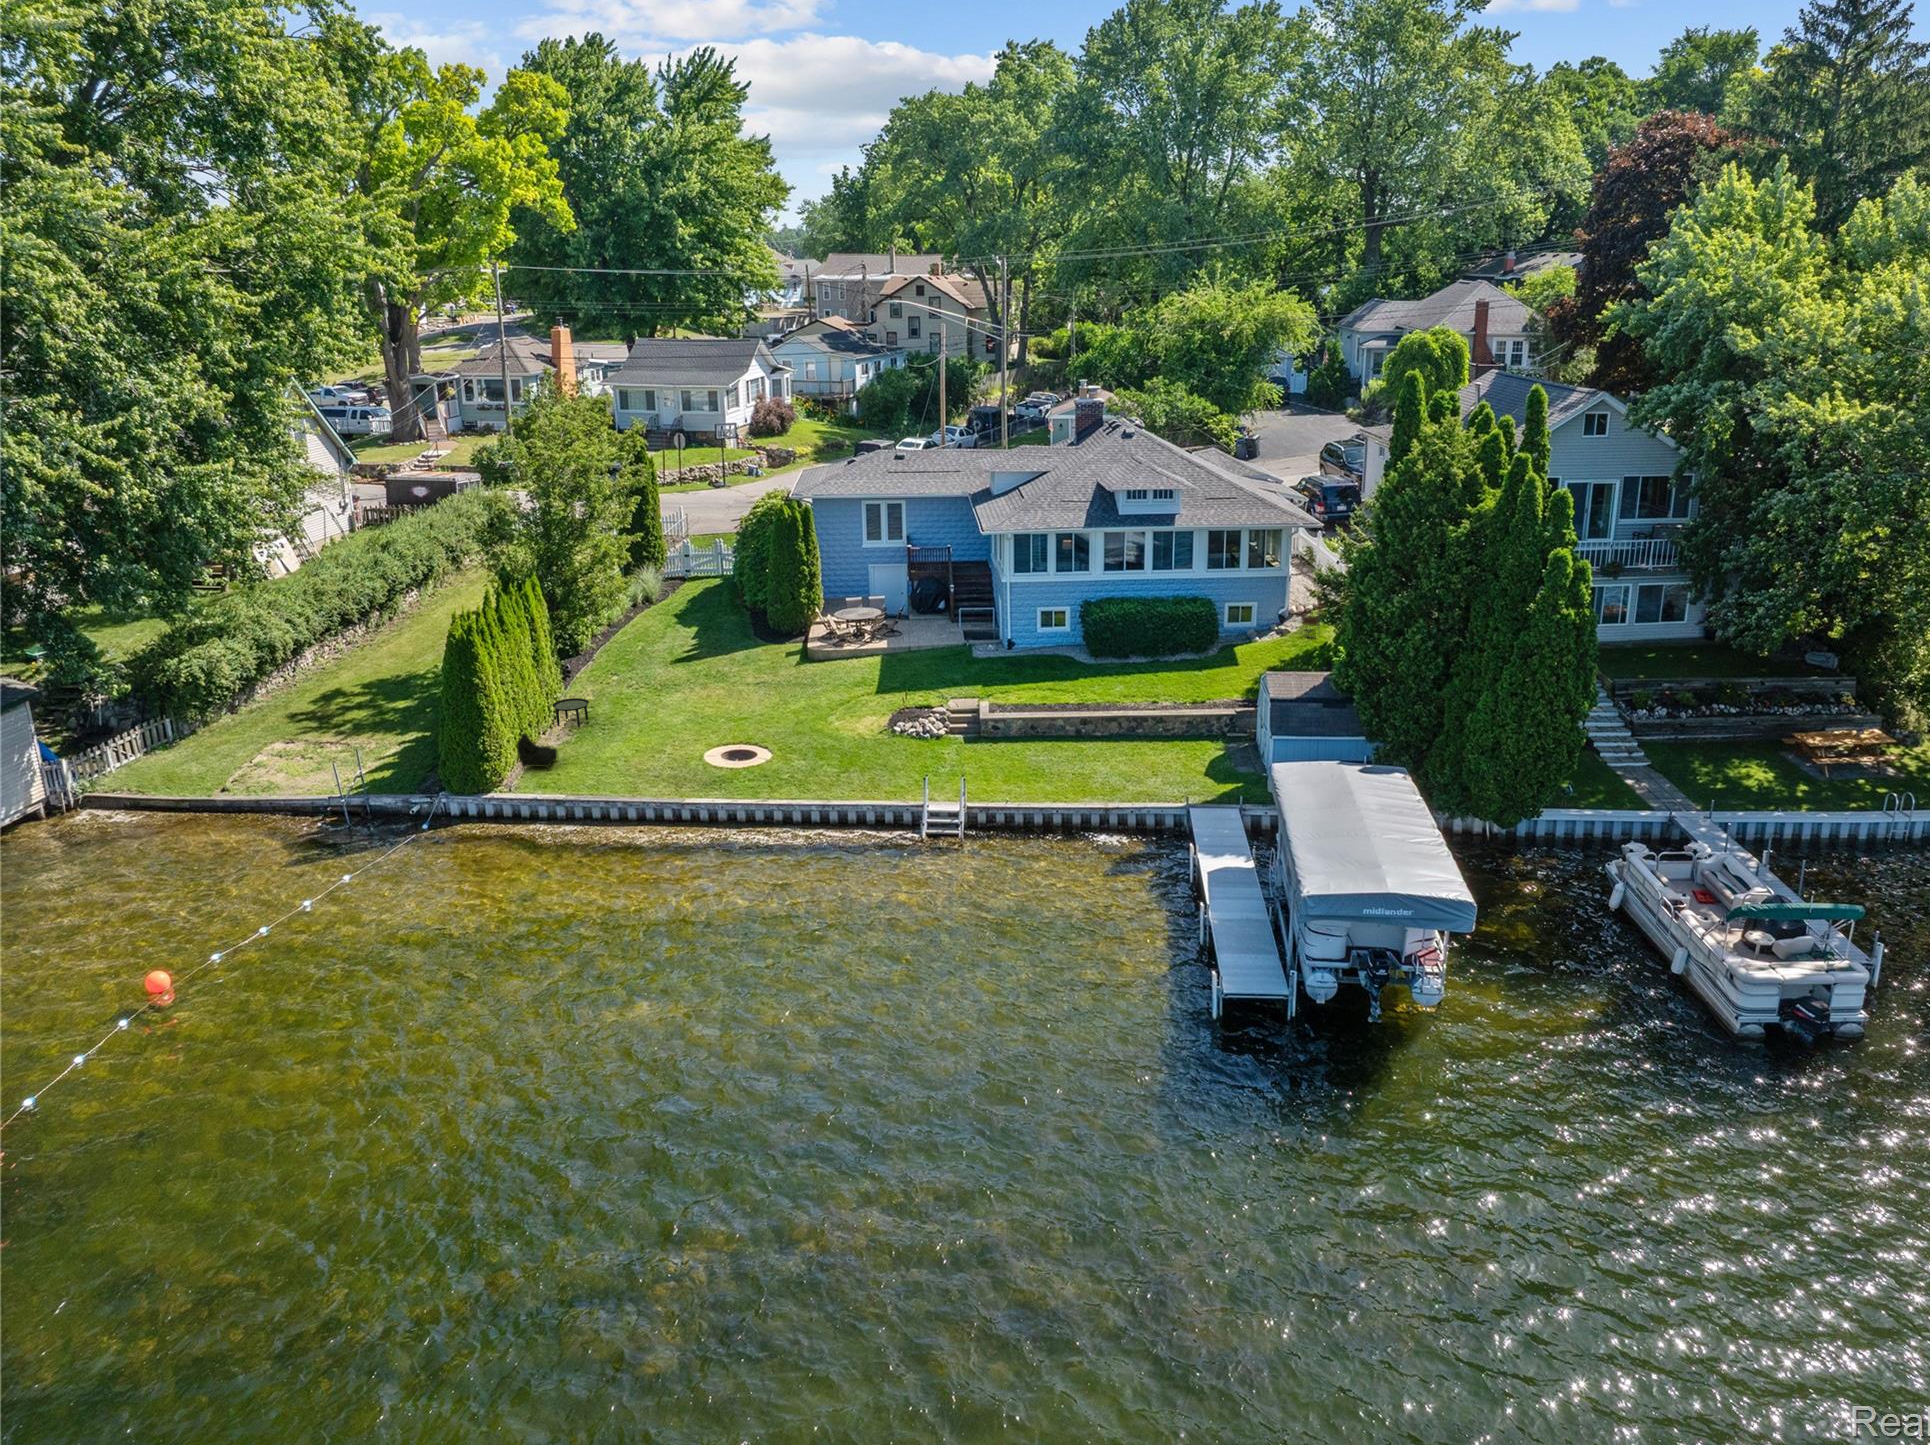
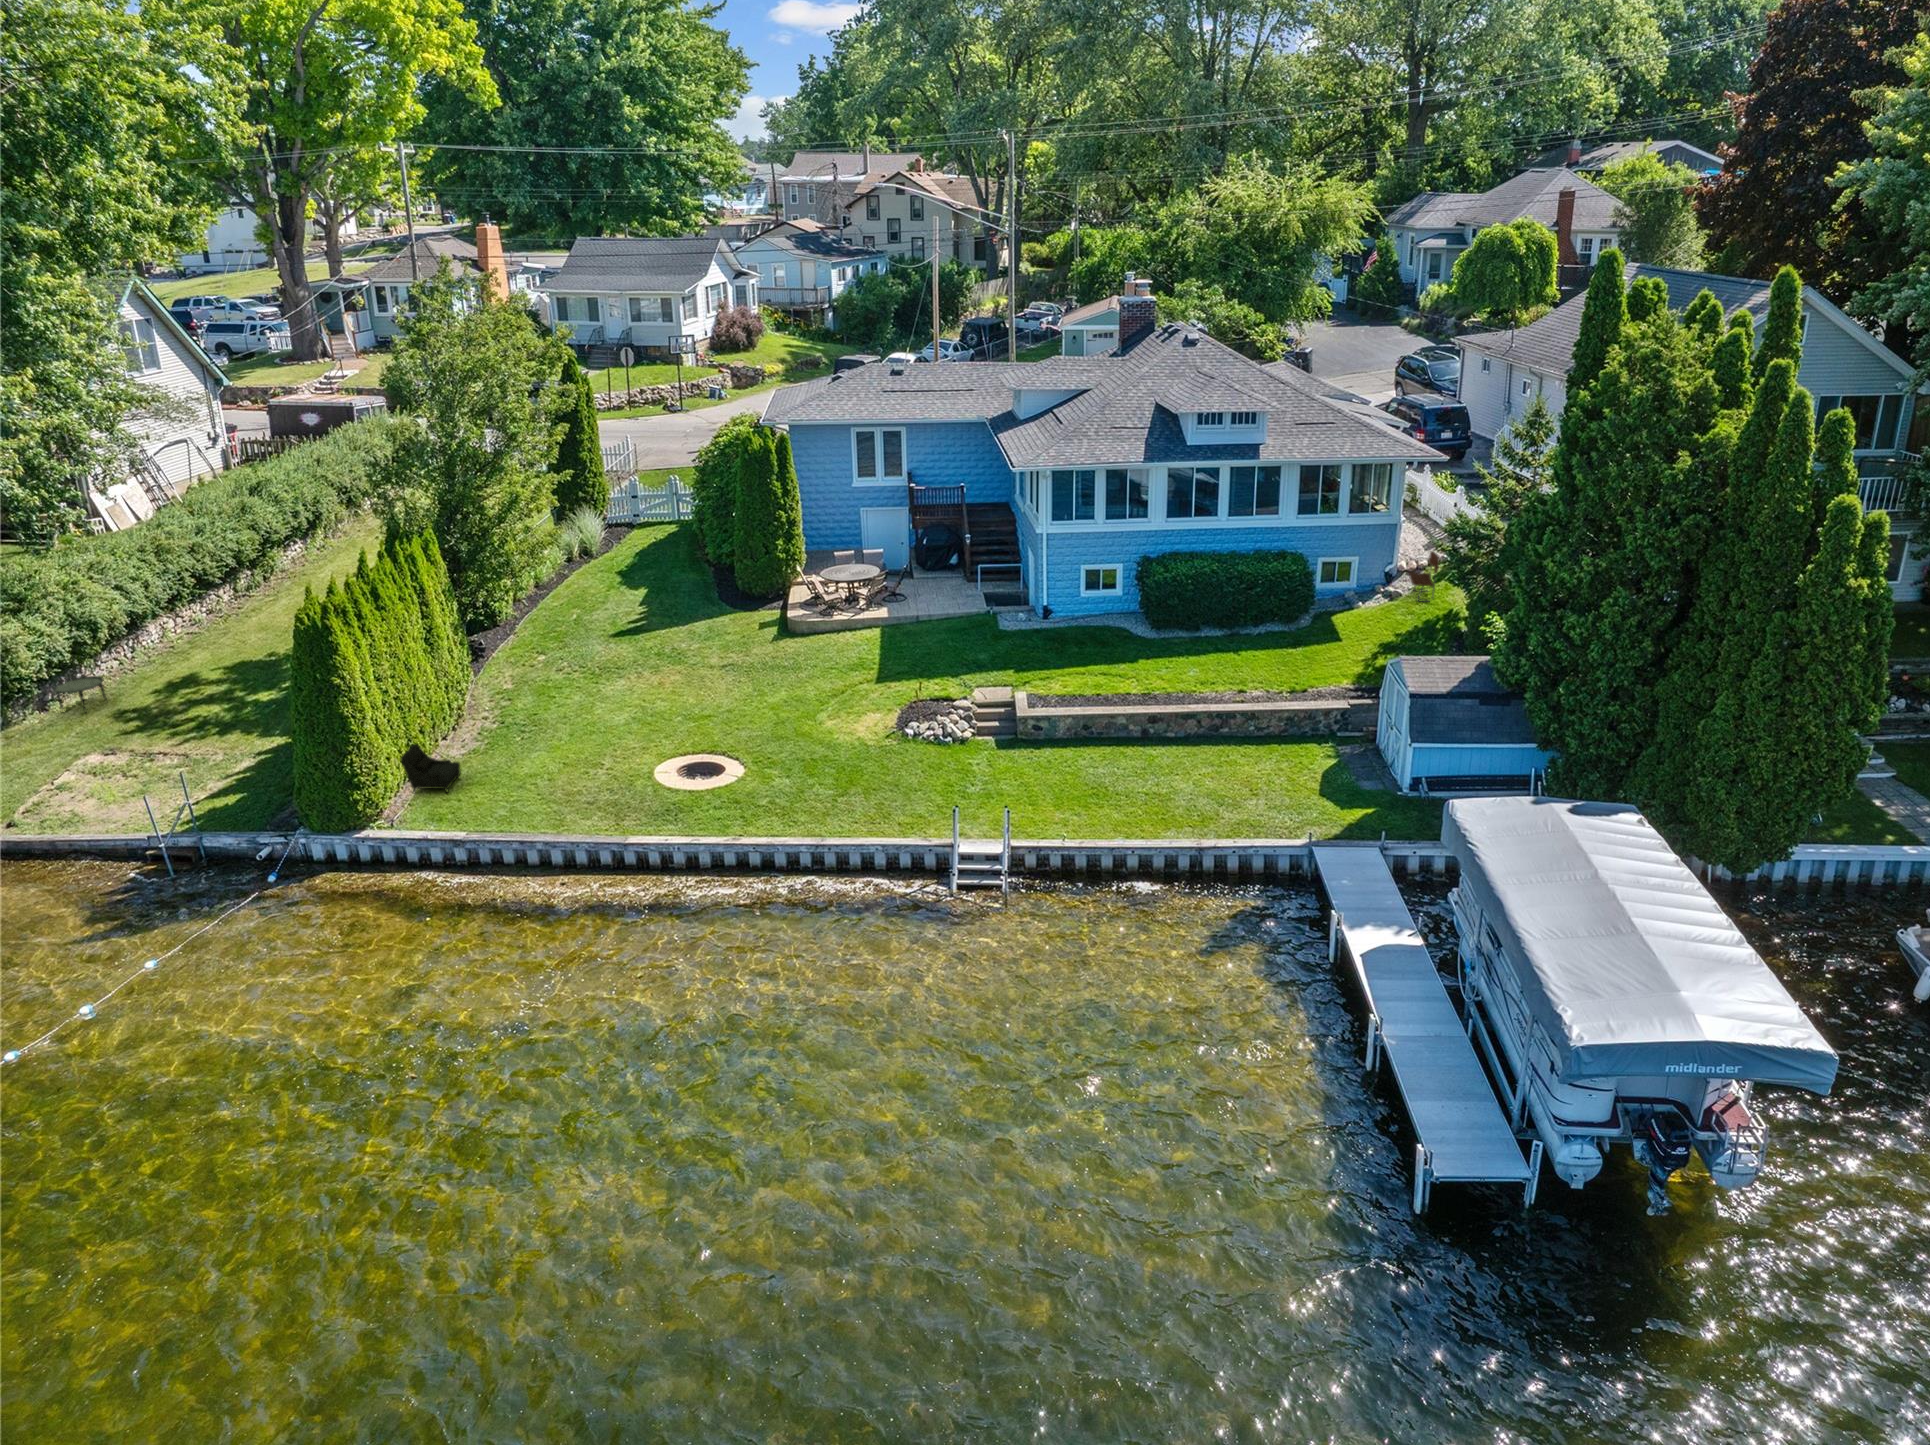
round table: present [553,698,589,727] -> present [53,676,107,713]

